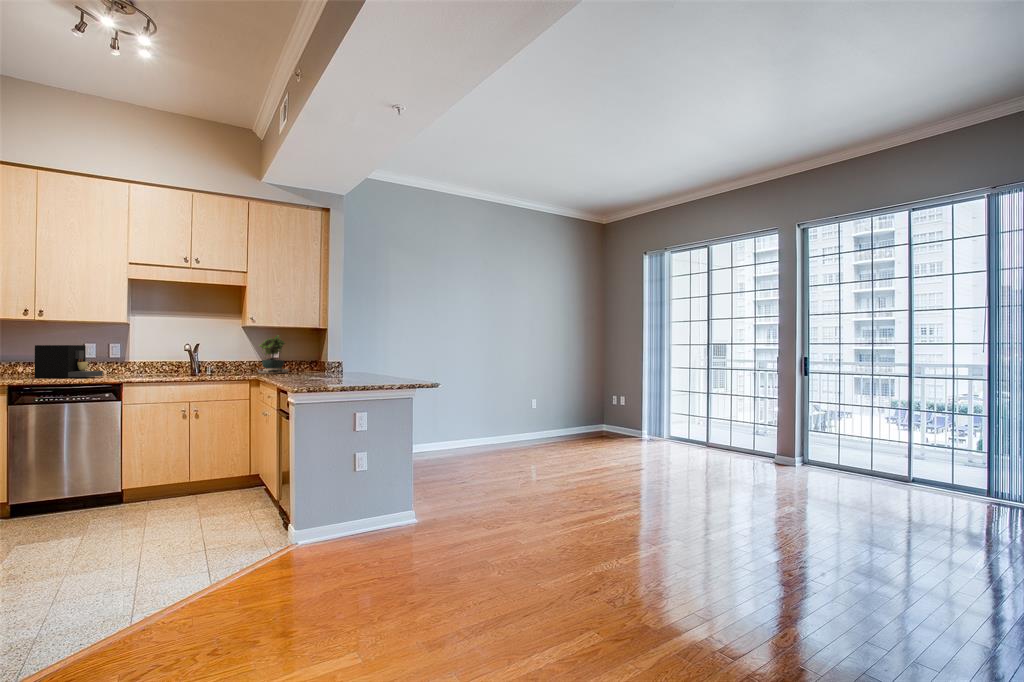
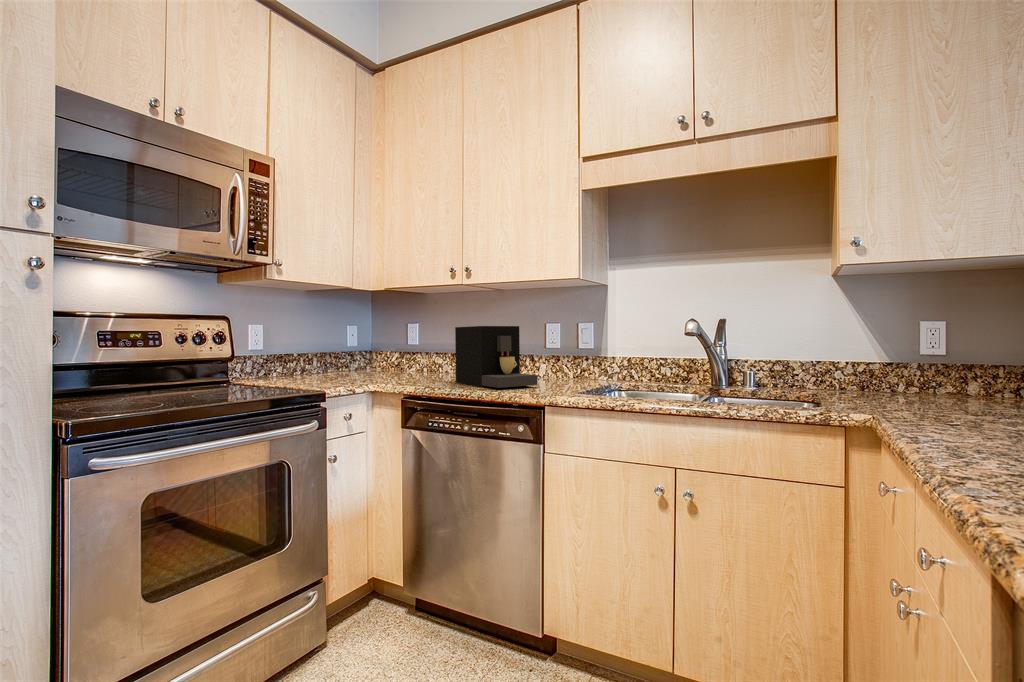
potted plant: present [258,336,289,374] -> none [849,288,985,404]

